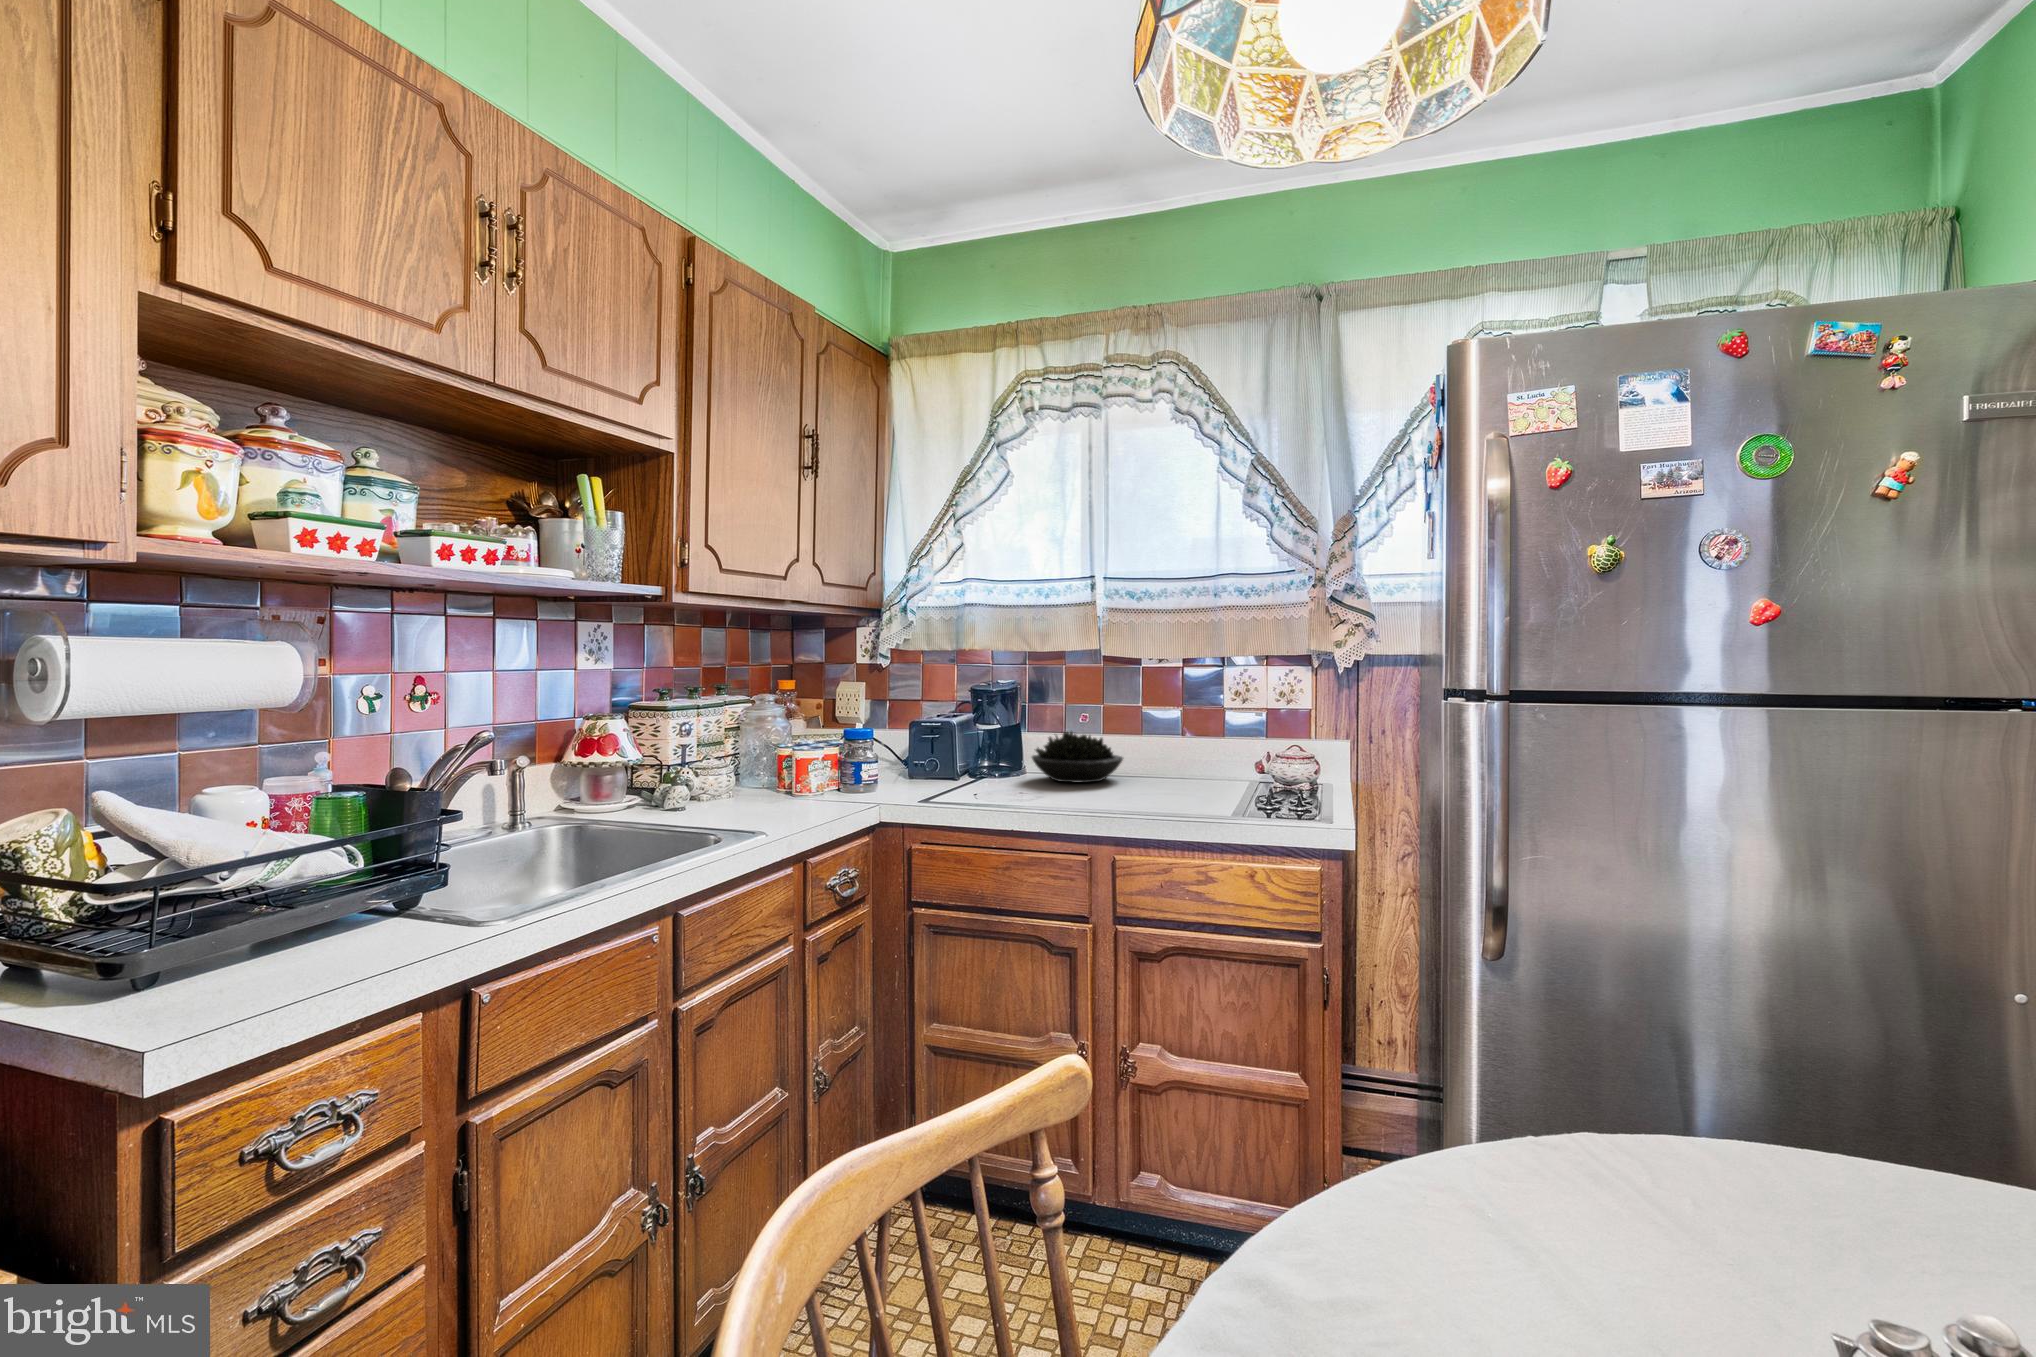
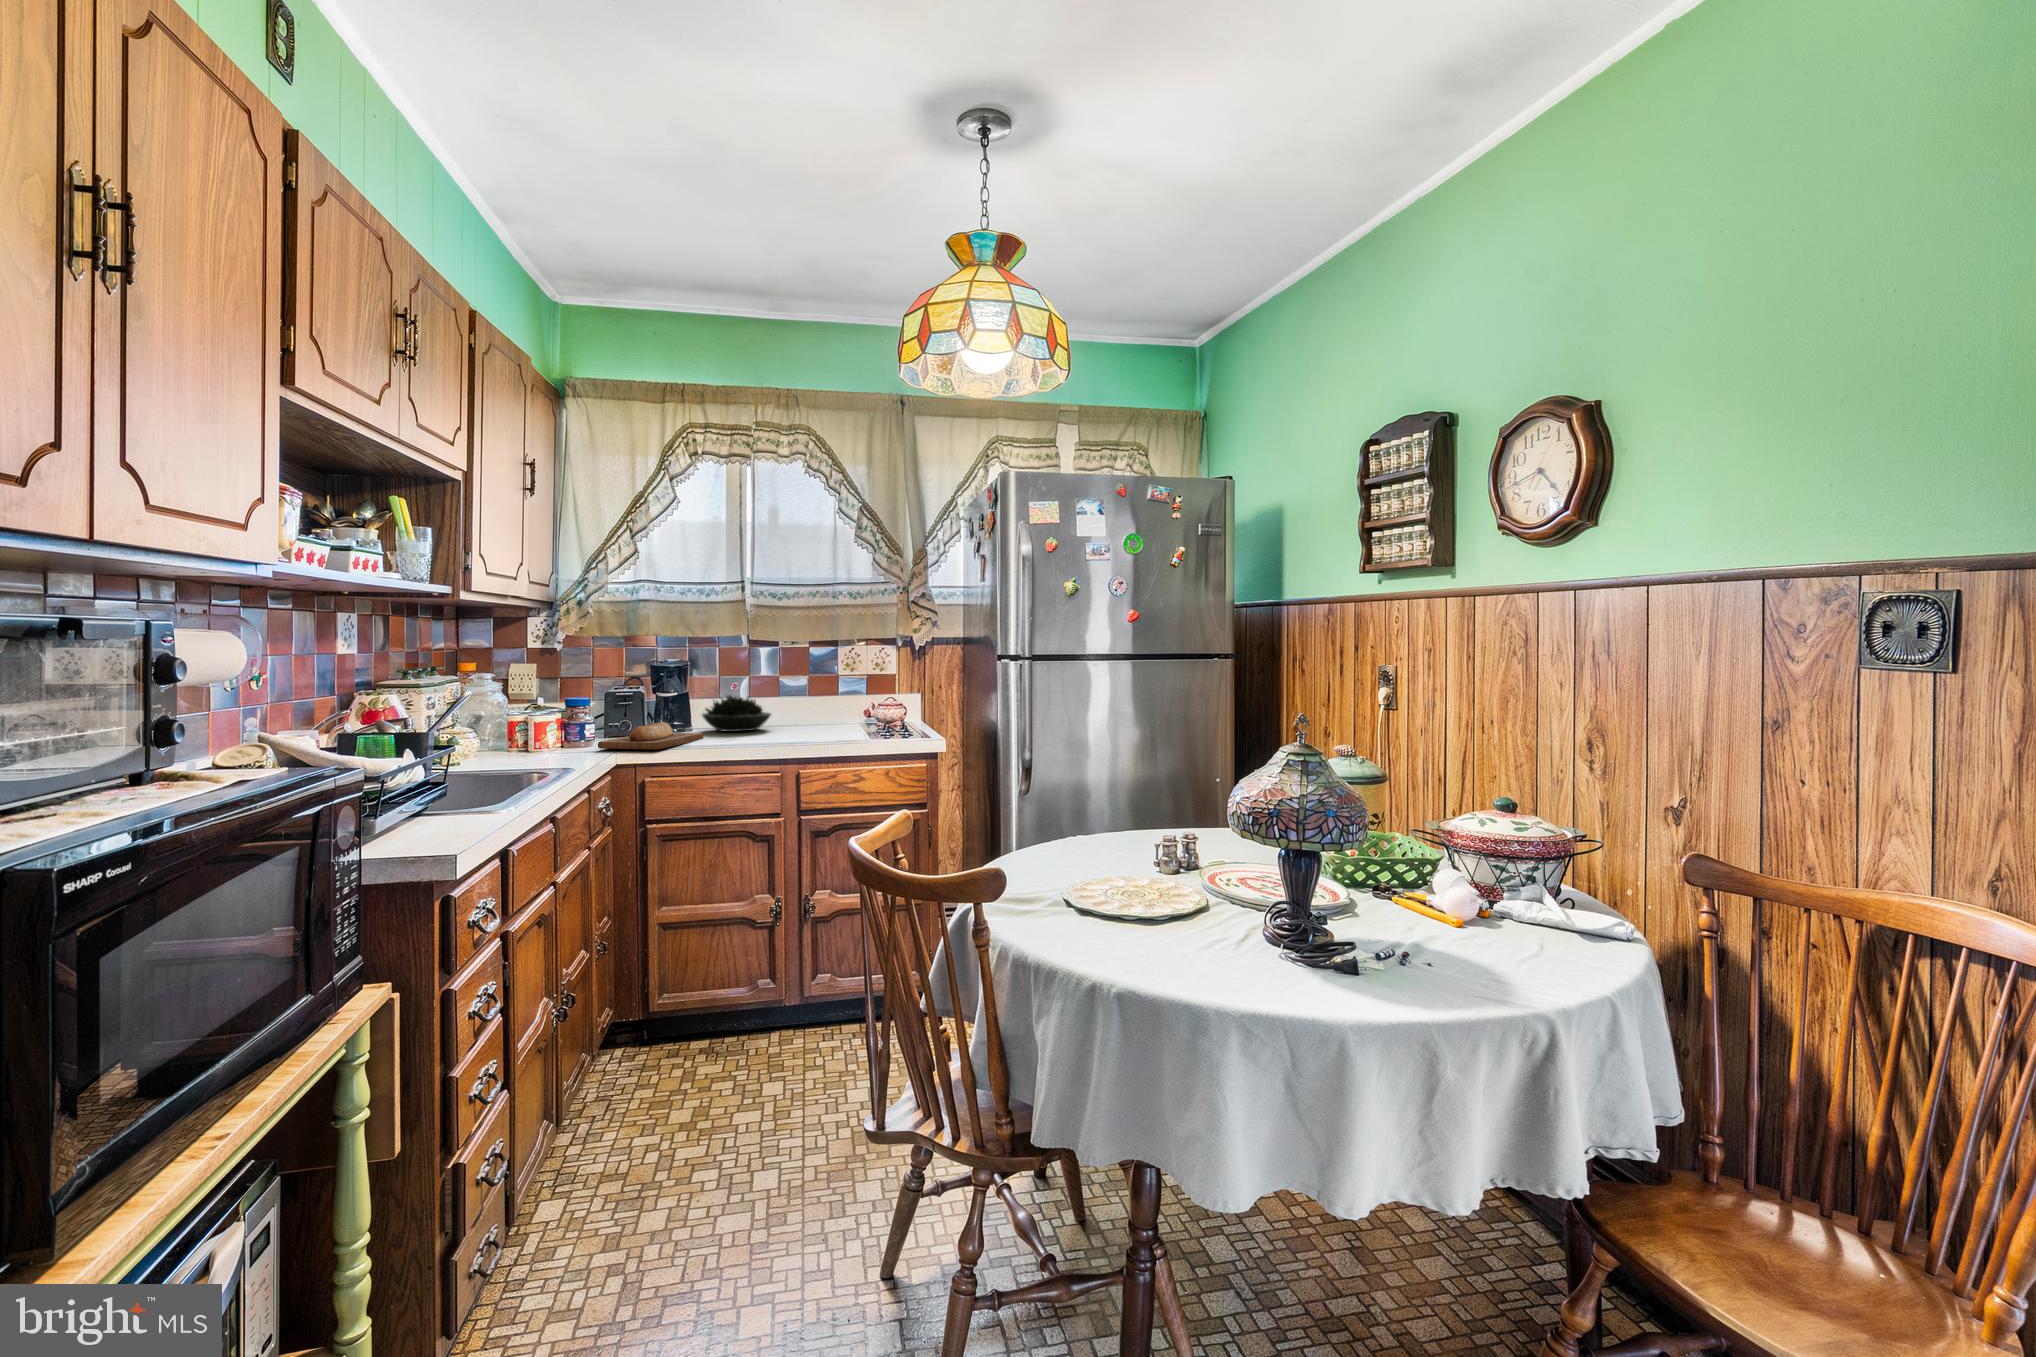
bread loaf: none [869,768,1019,809] -> present [598,722,703,749]

